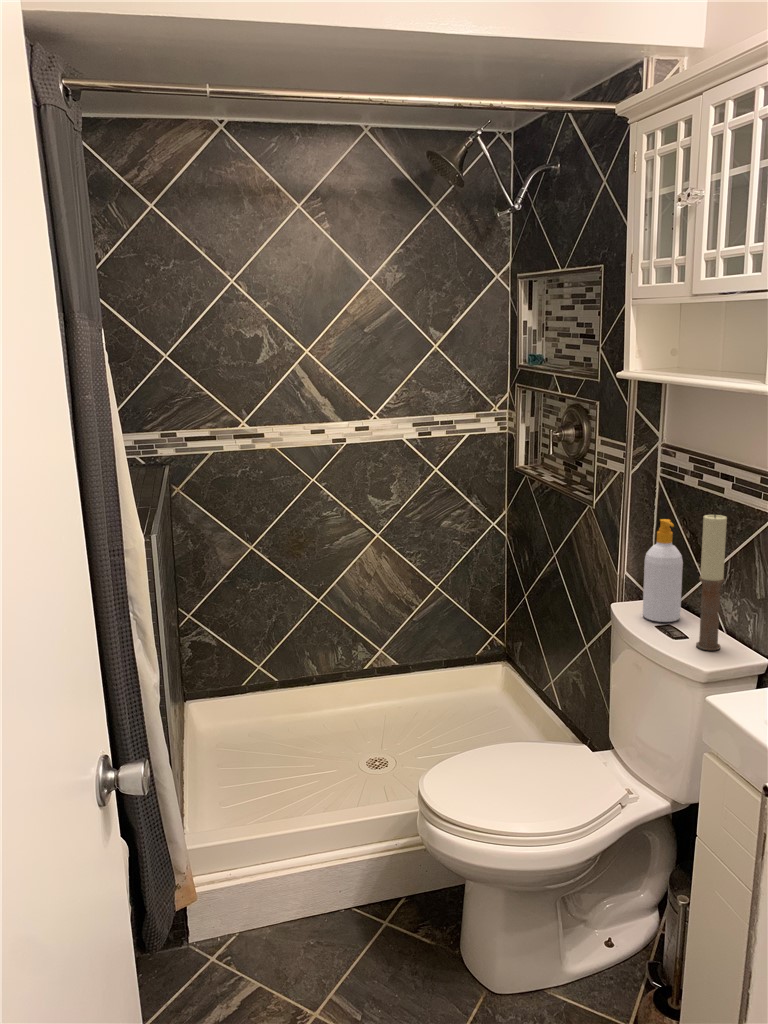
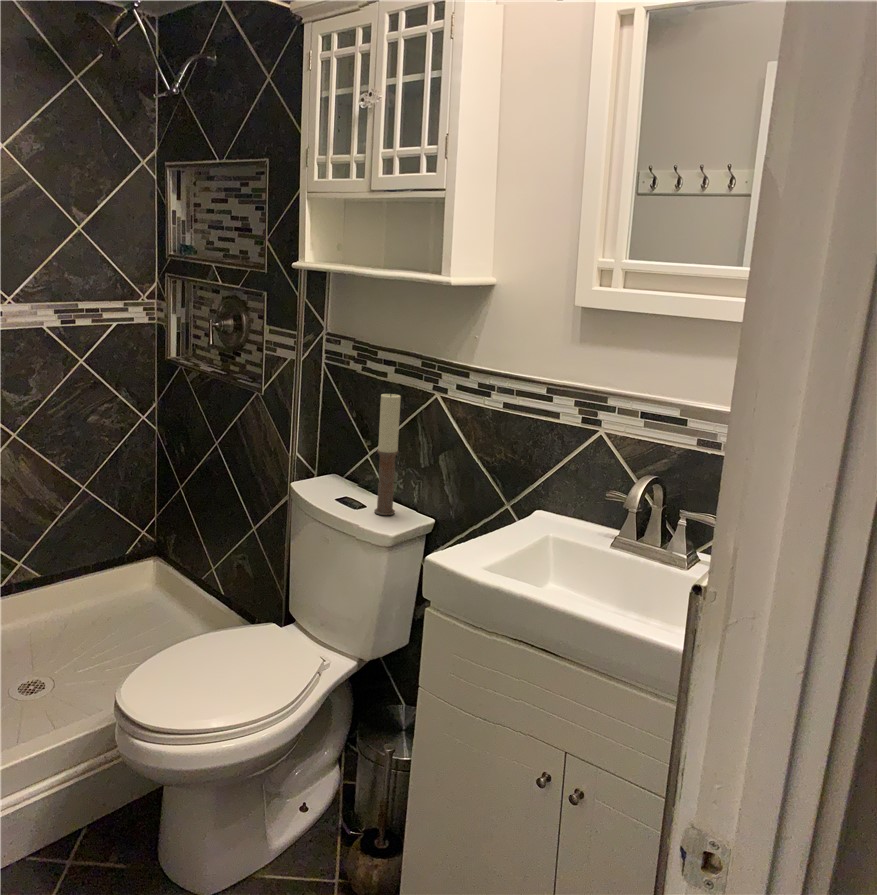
soap bottle: present [643,519,683,622] -> none [320,400,356,495]

